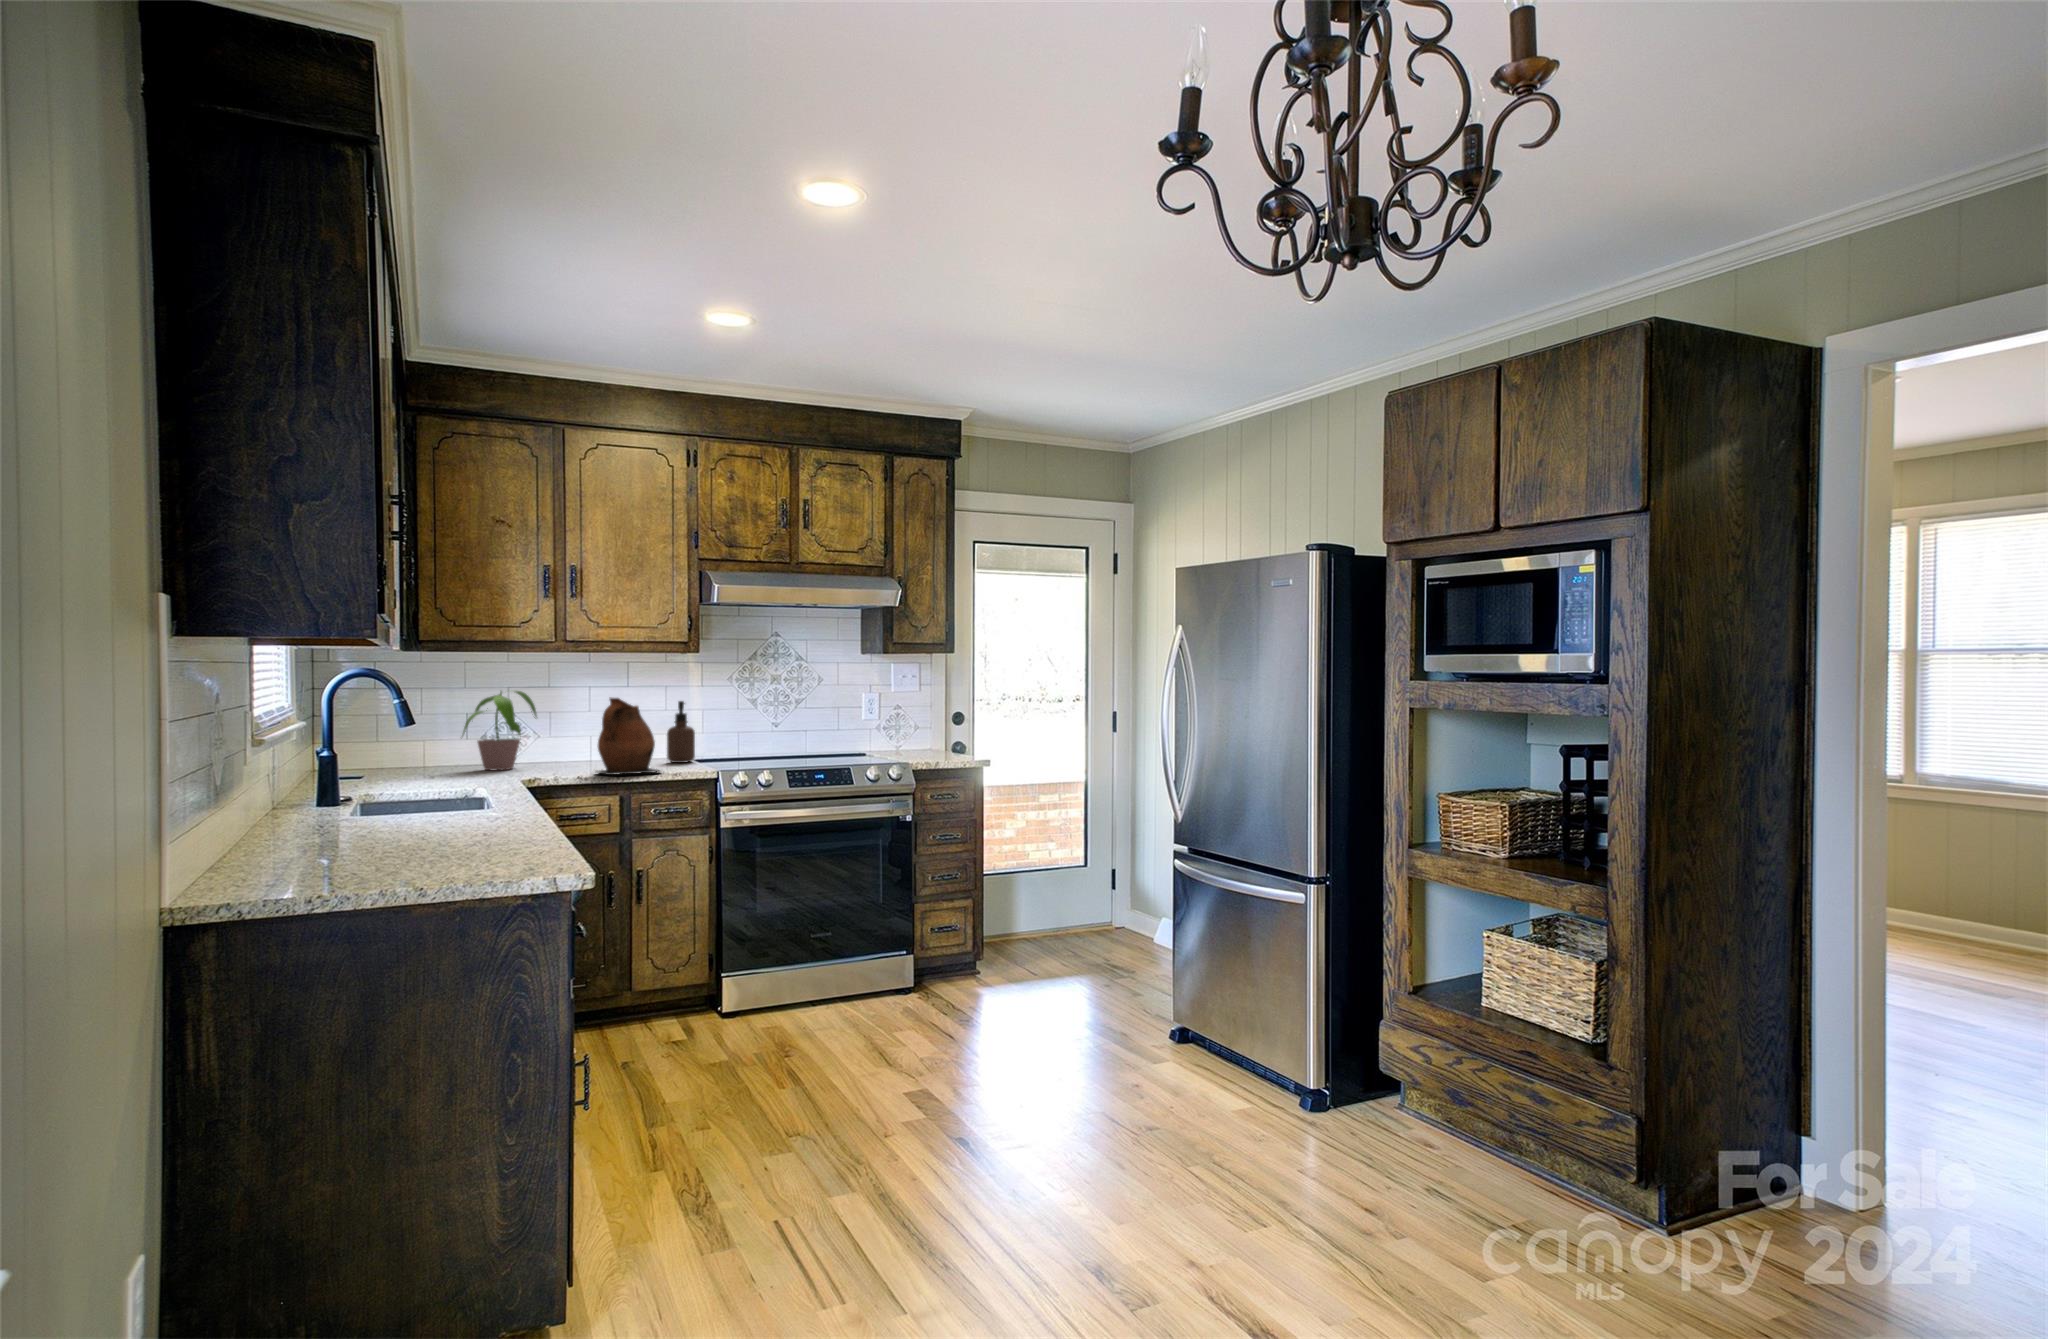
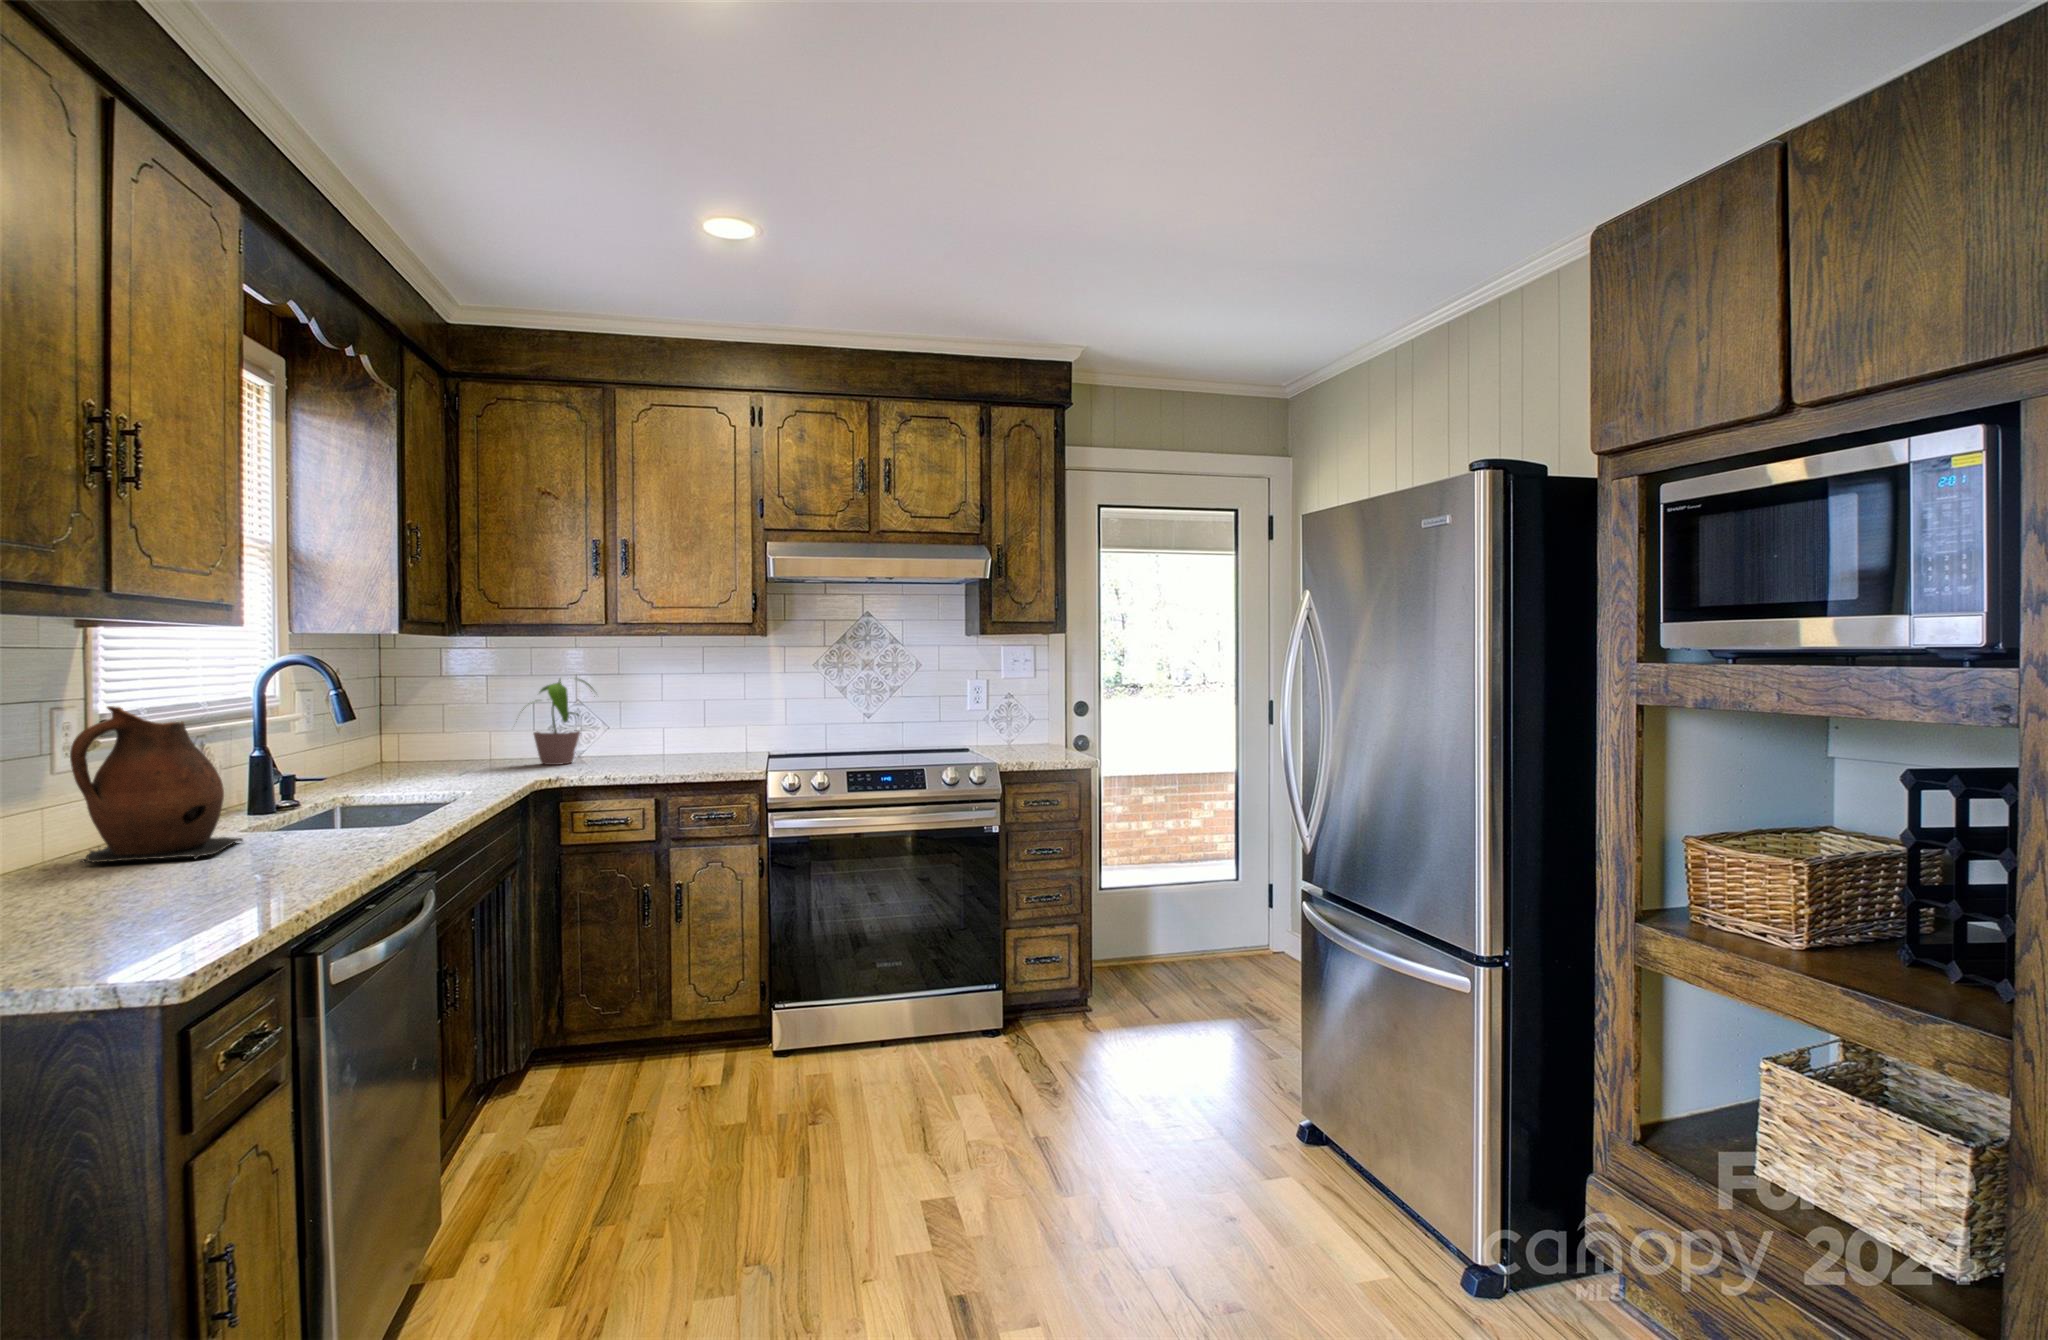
ceramic pitcher: present [596,698,661,775] -> present [70,706,243,863]
soap dispenser: present [667,701,695,763] -> none [737,691,768,760]

